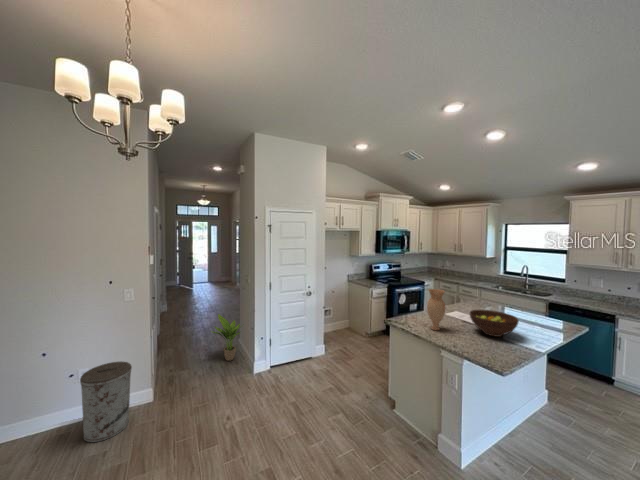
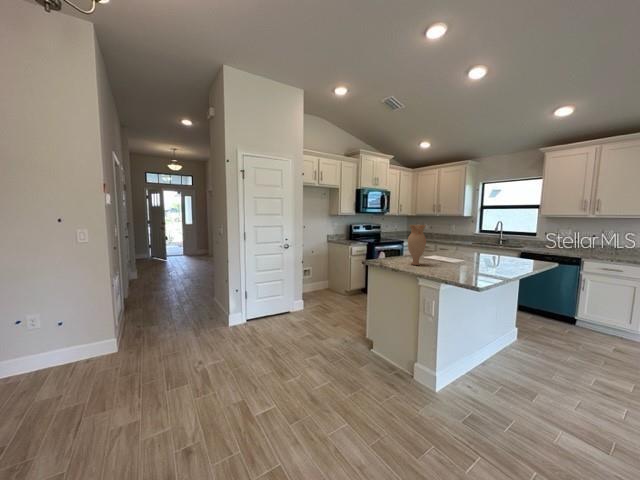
fruit bowl: present [470,310,519,337] -> none [450,245,498,267]
potted plant: present [212,314,240,361] -> none [181,270,219,317]
trash can: present [80,361,132,442] -> none [25,308,89,391]

